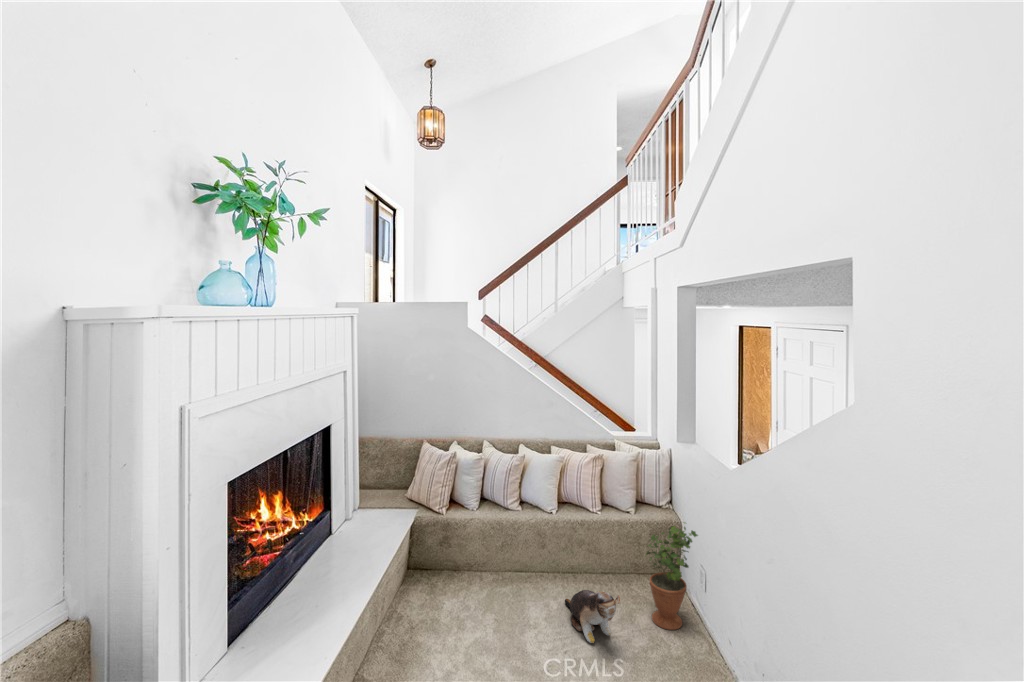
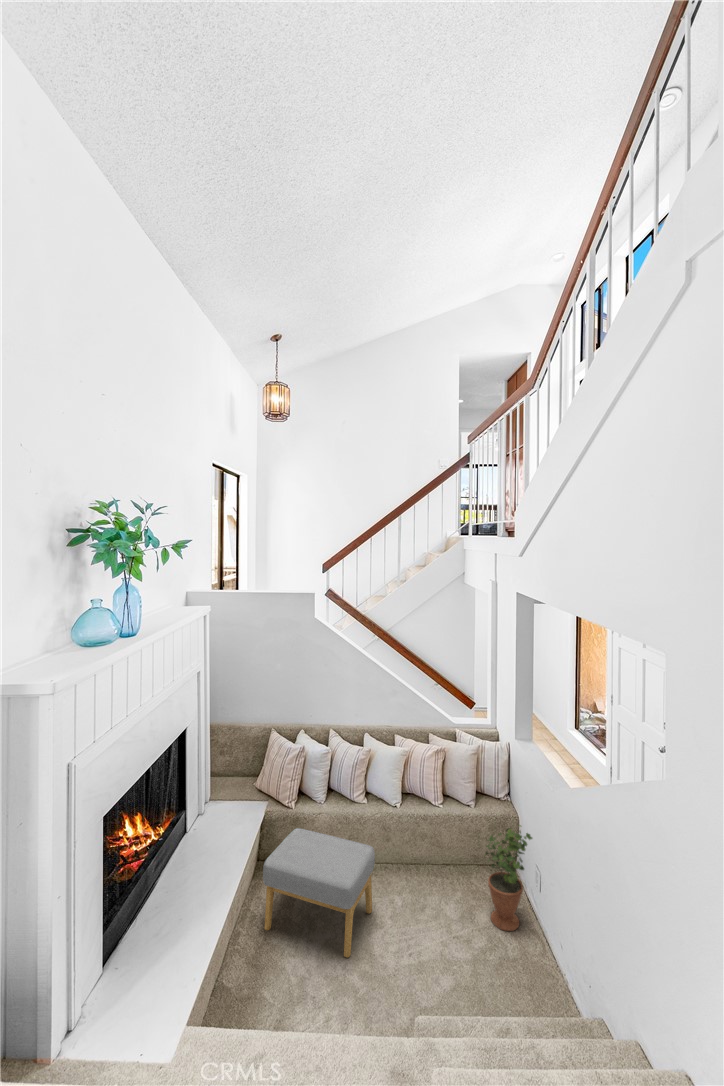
footstool: none [410,530,529,652] -> present [263,828,375,958]
plush toy: present [565,590,620,643] -> none [408,892,460,947]

